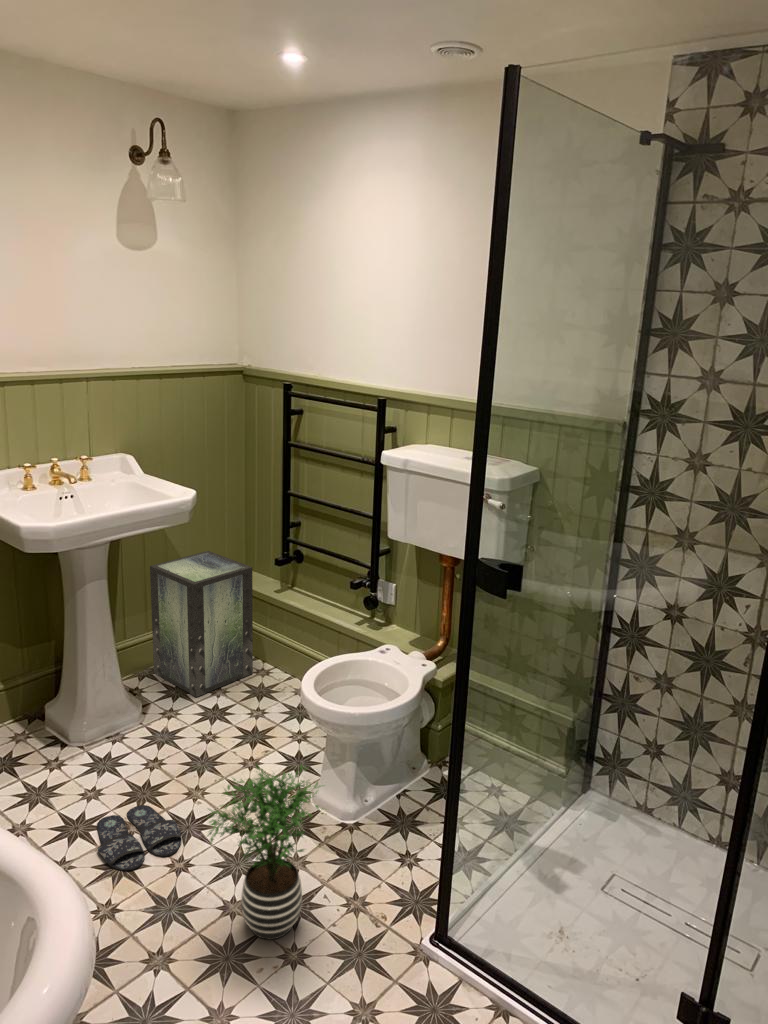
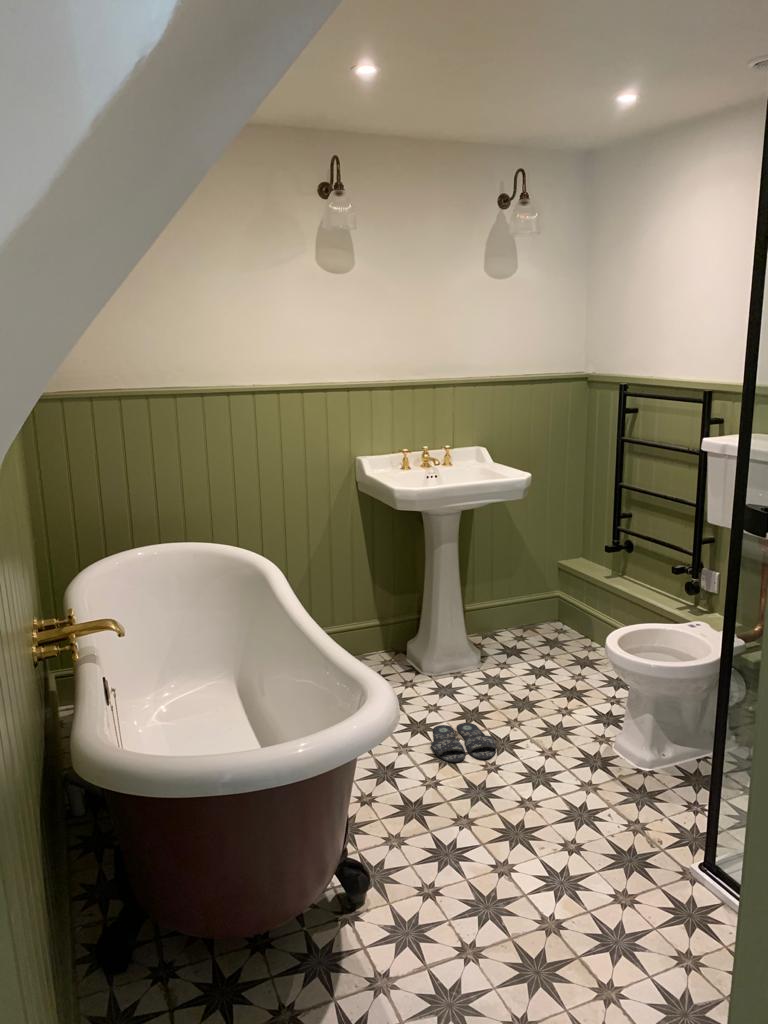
storage box: present [150,551,253,697] -> none [496,535,584,657]
potted plant: present [208,764,323,939] -> none [506,683,612,833]

